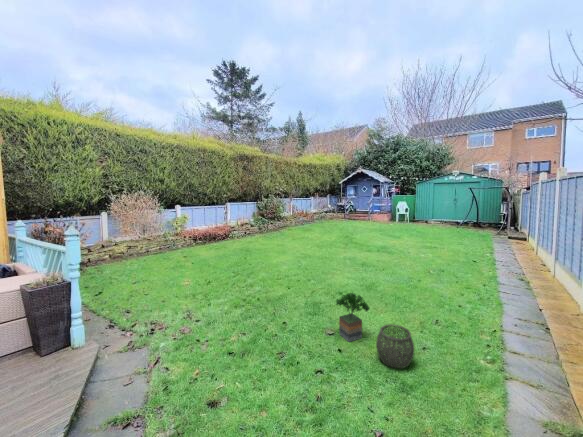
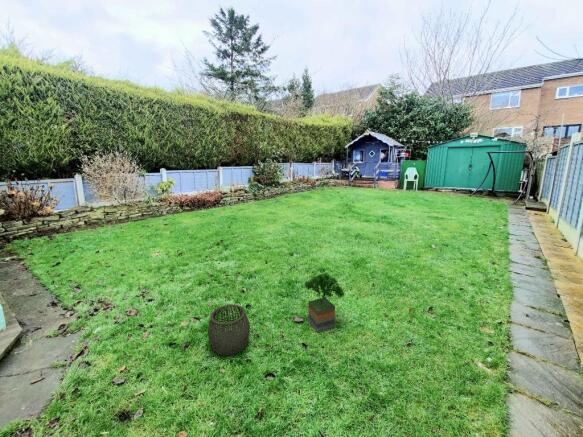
woven basket: present [376,324,414,368] -> present [208,304,250,355]

